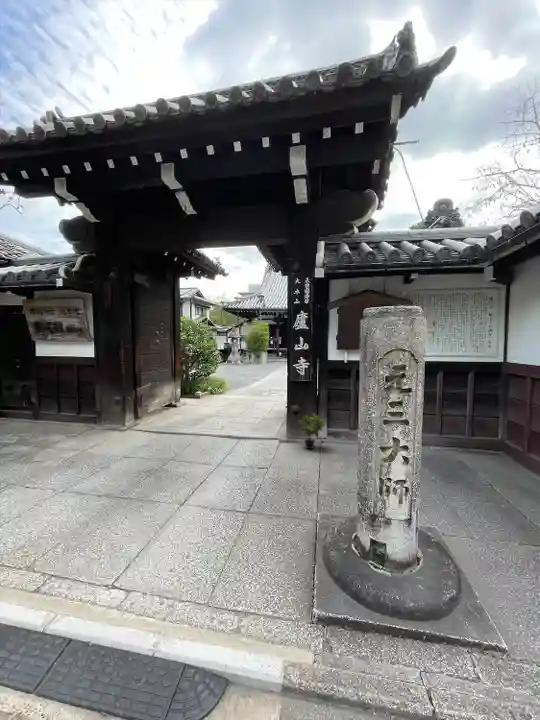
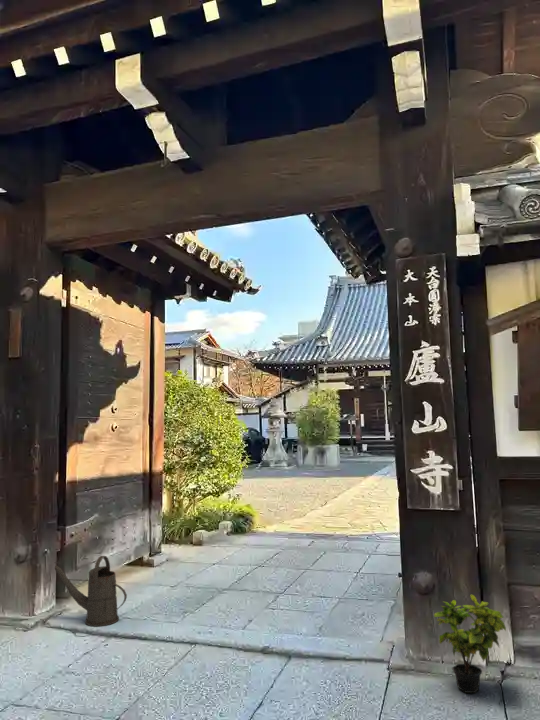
watering can: none [135,400,169,430] -> present [55,556,127,627]

